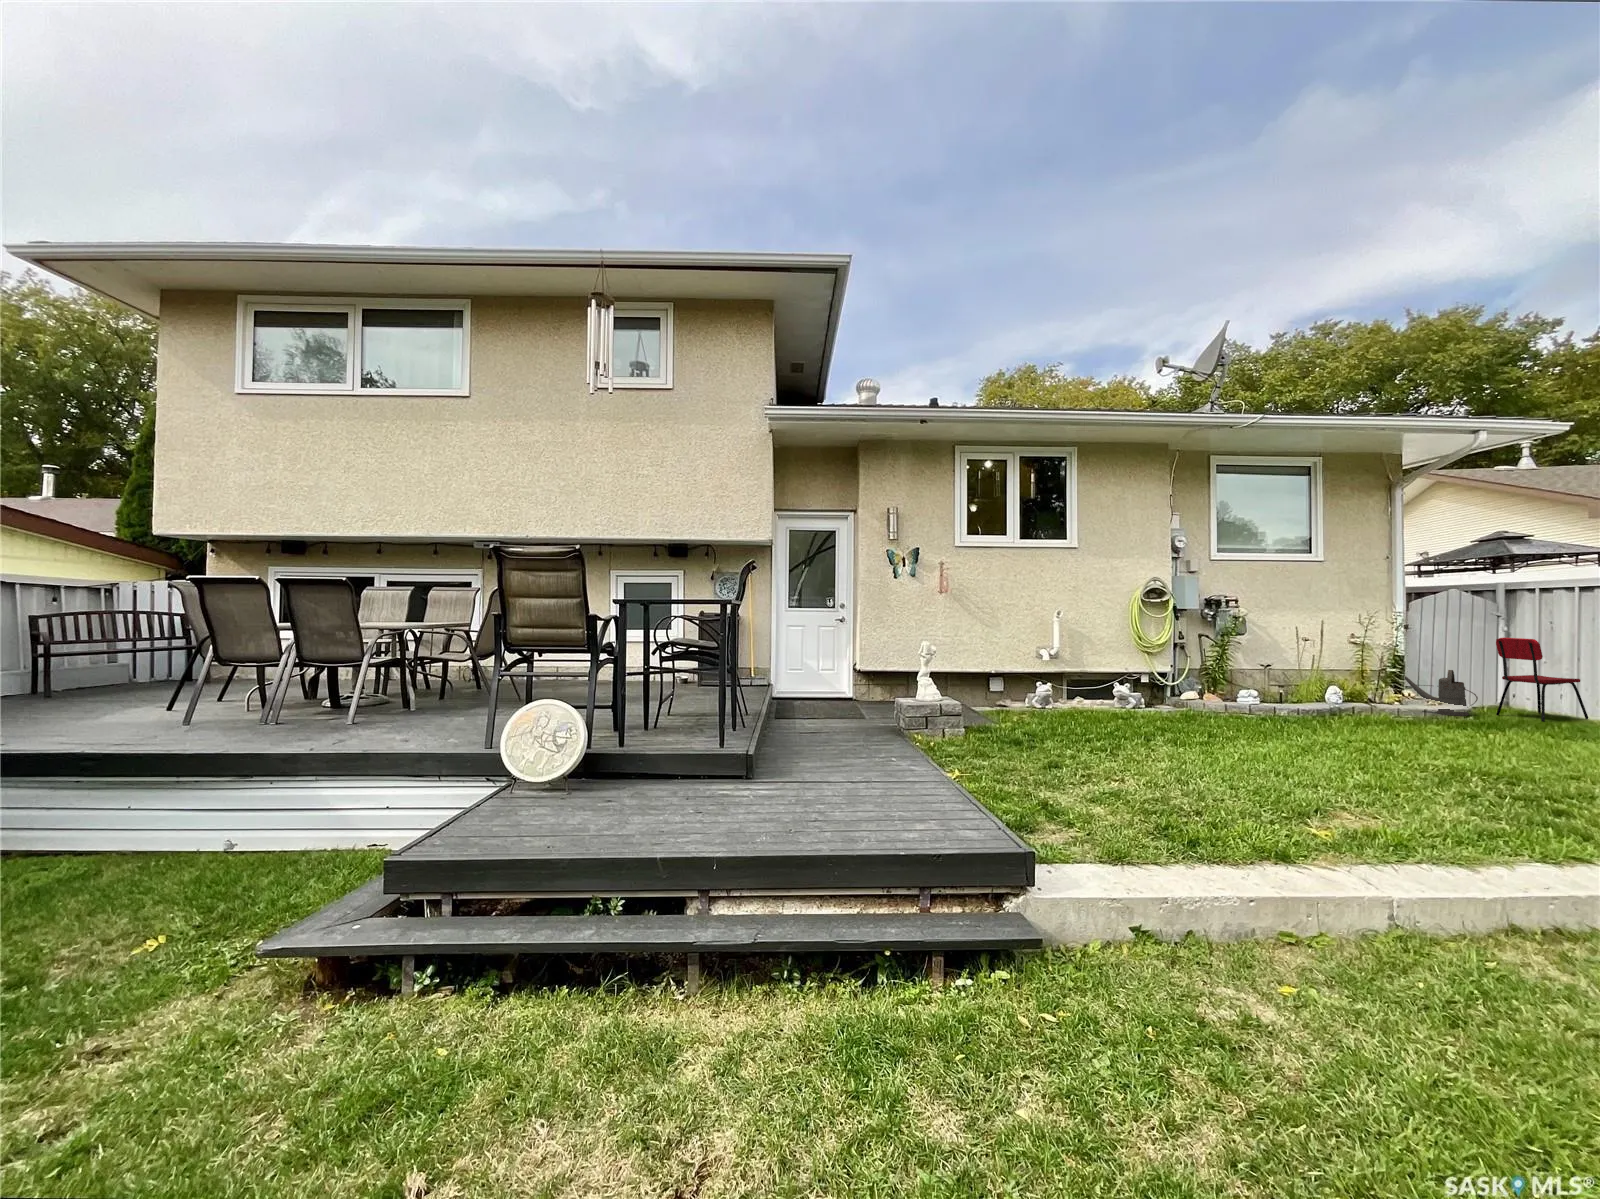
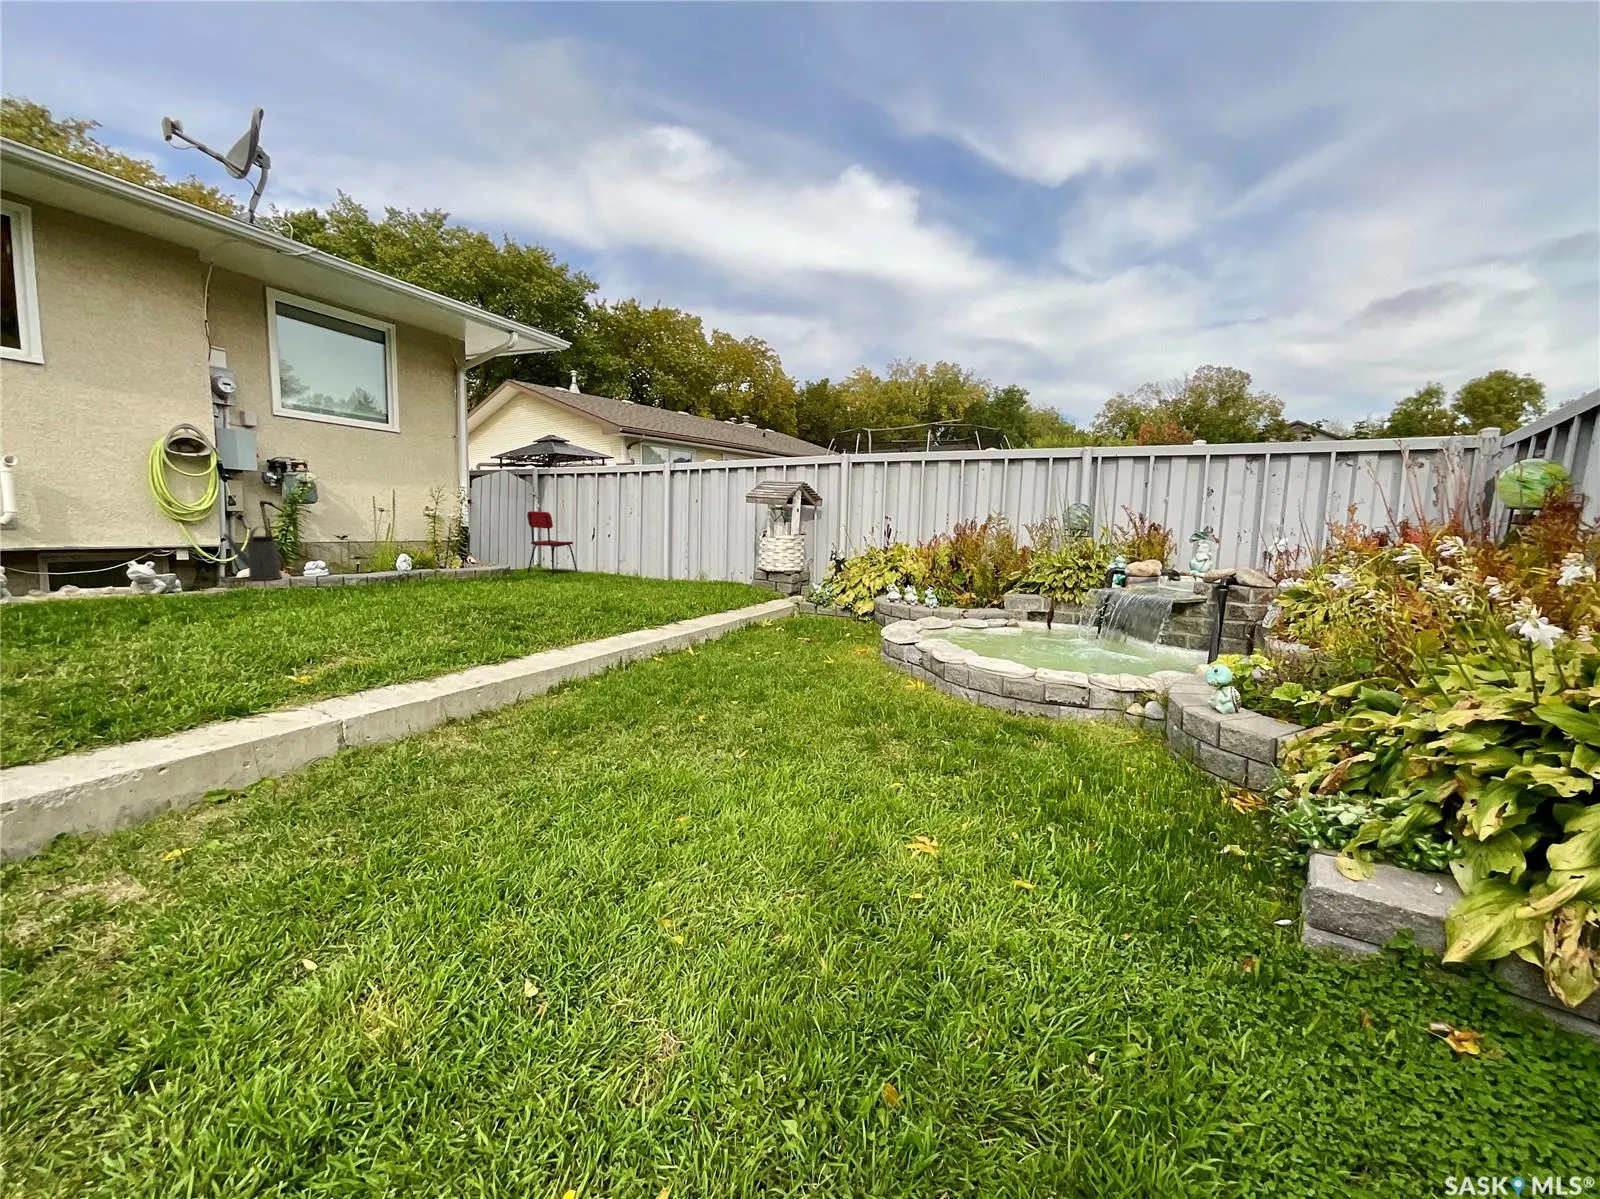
watering can: present [1405,670,1478,716] -> present [224,527,283,580]

